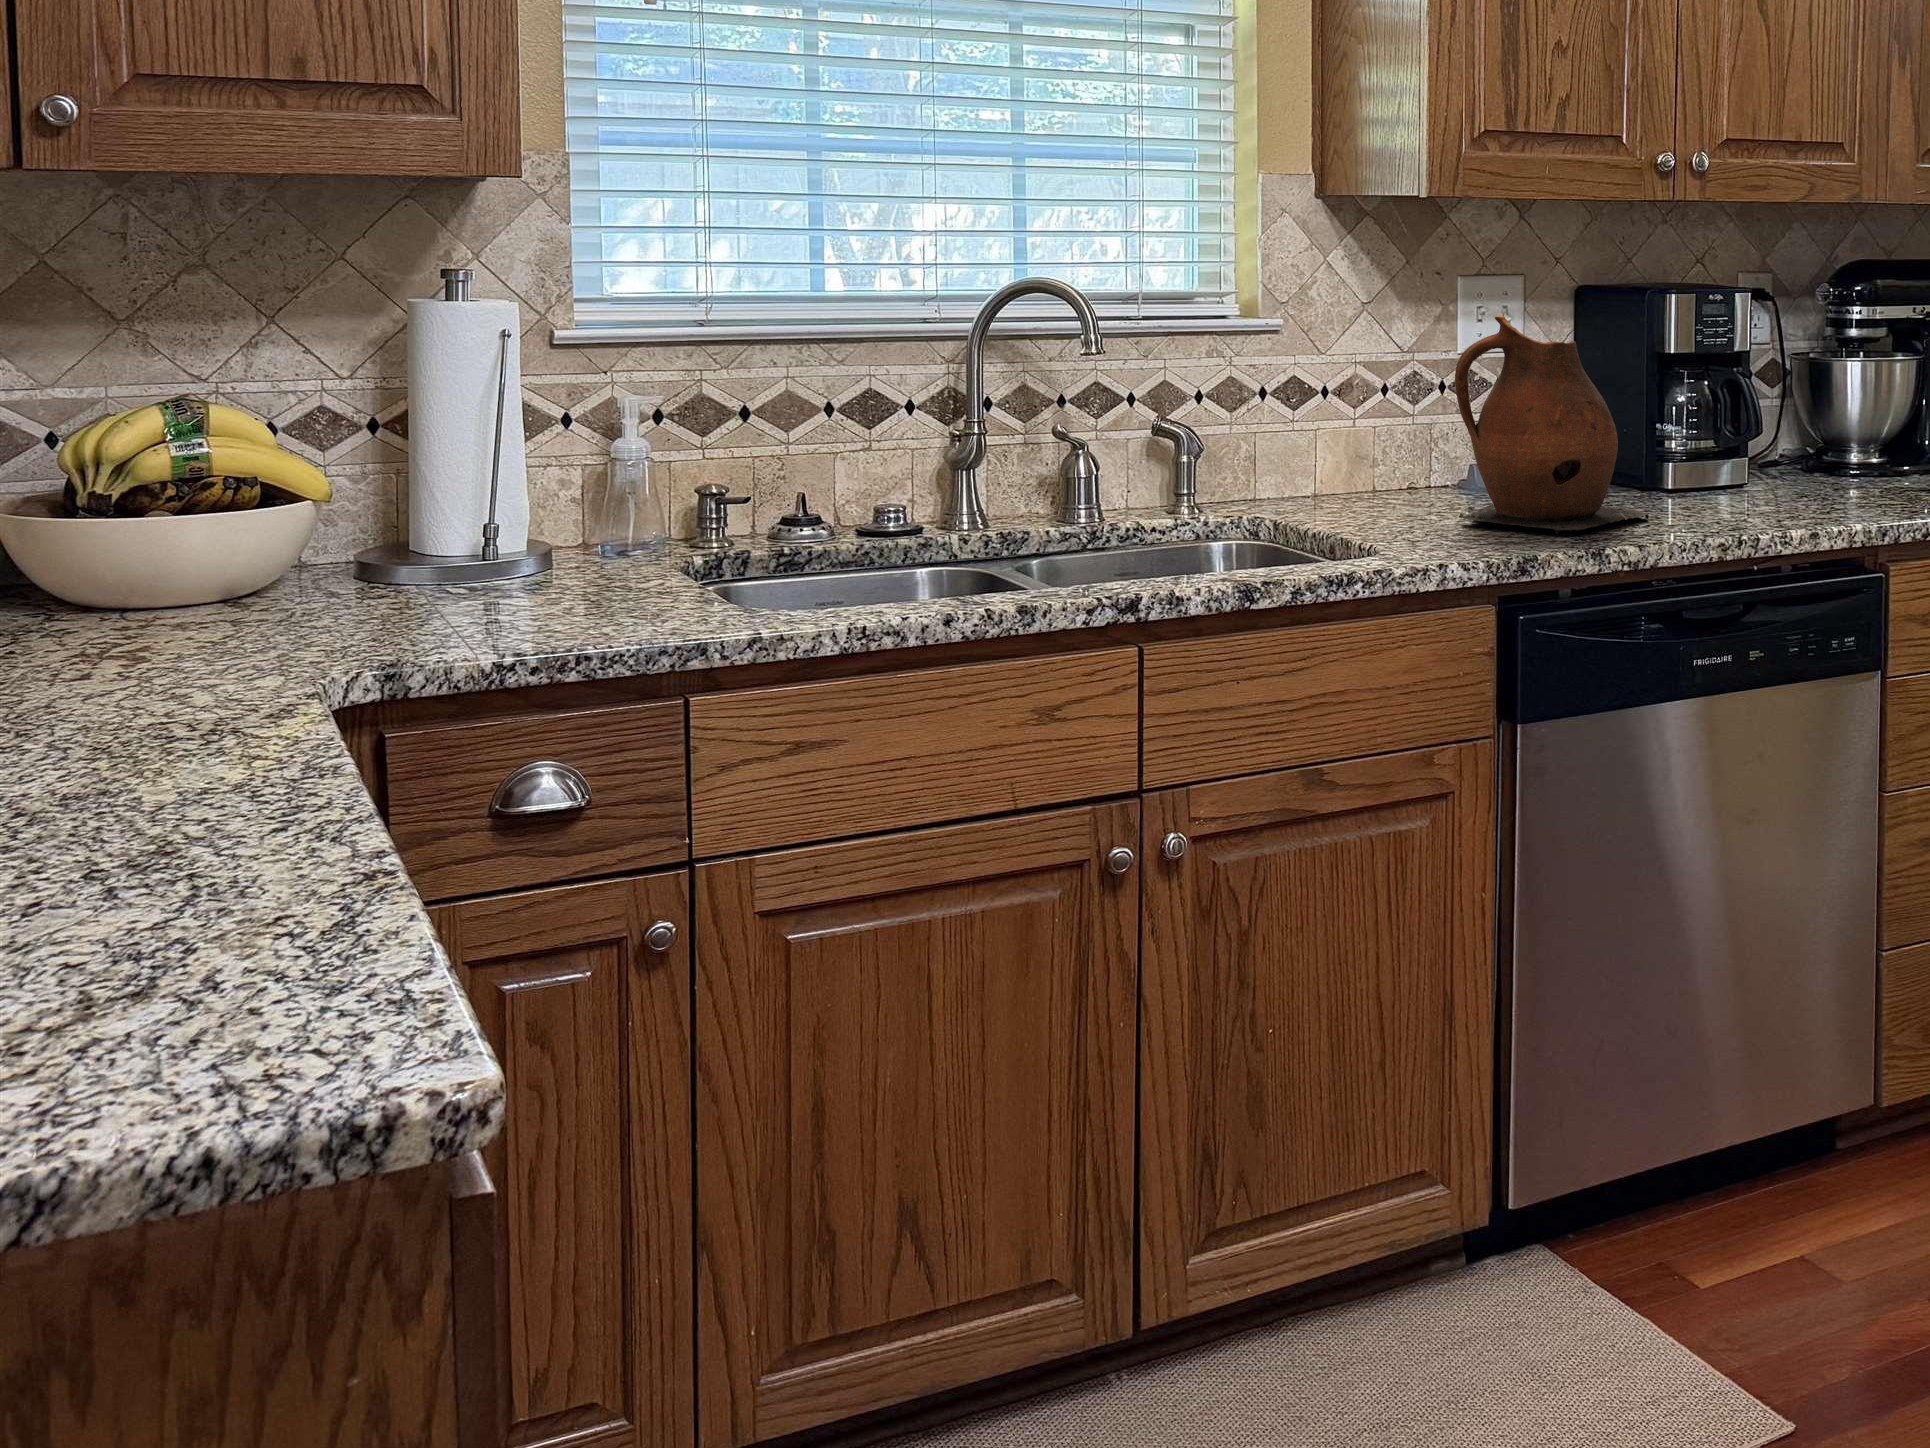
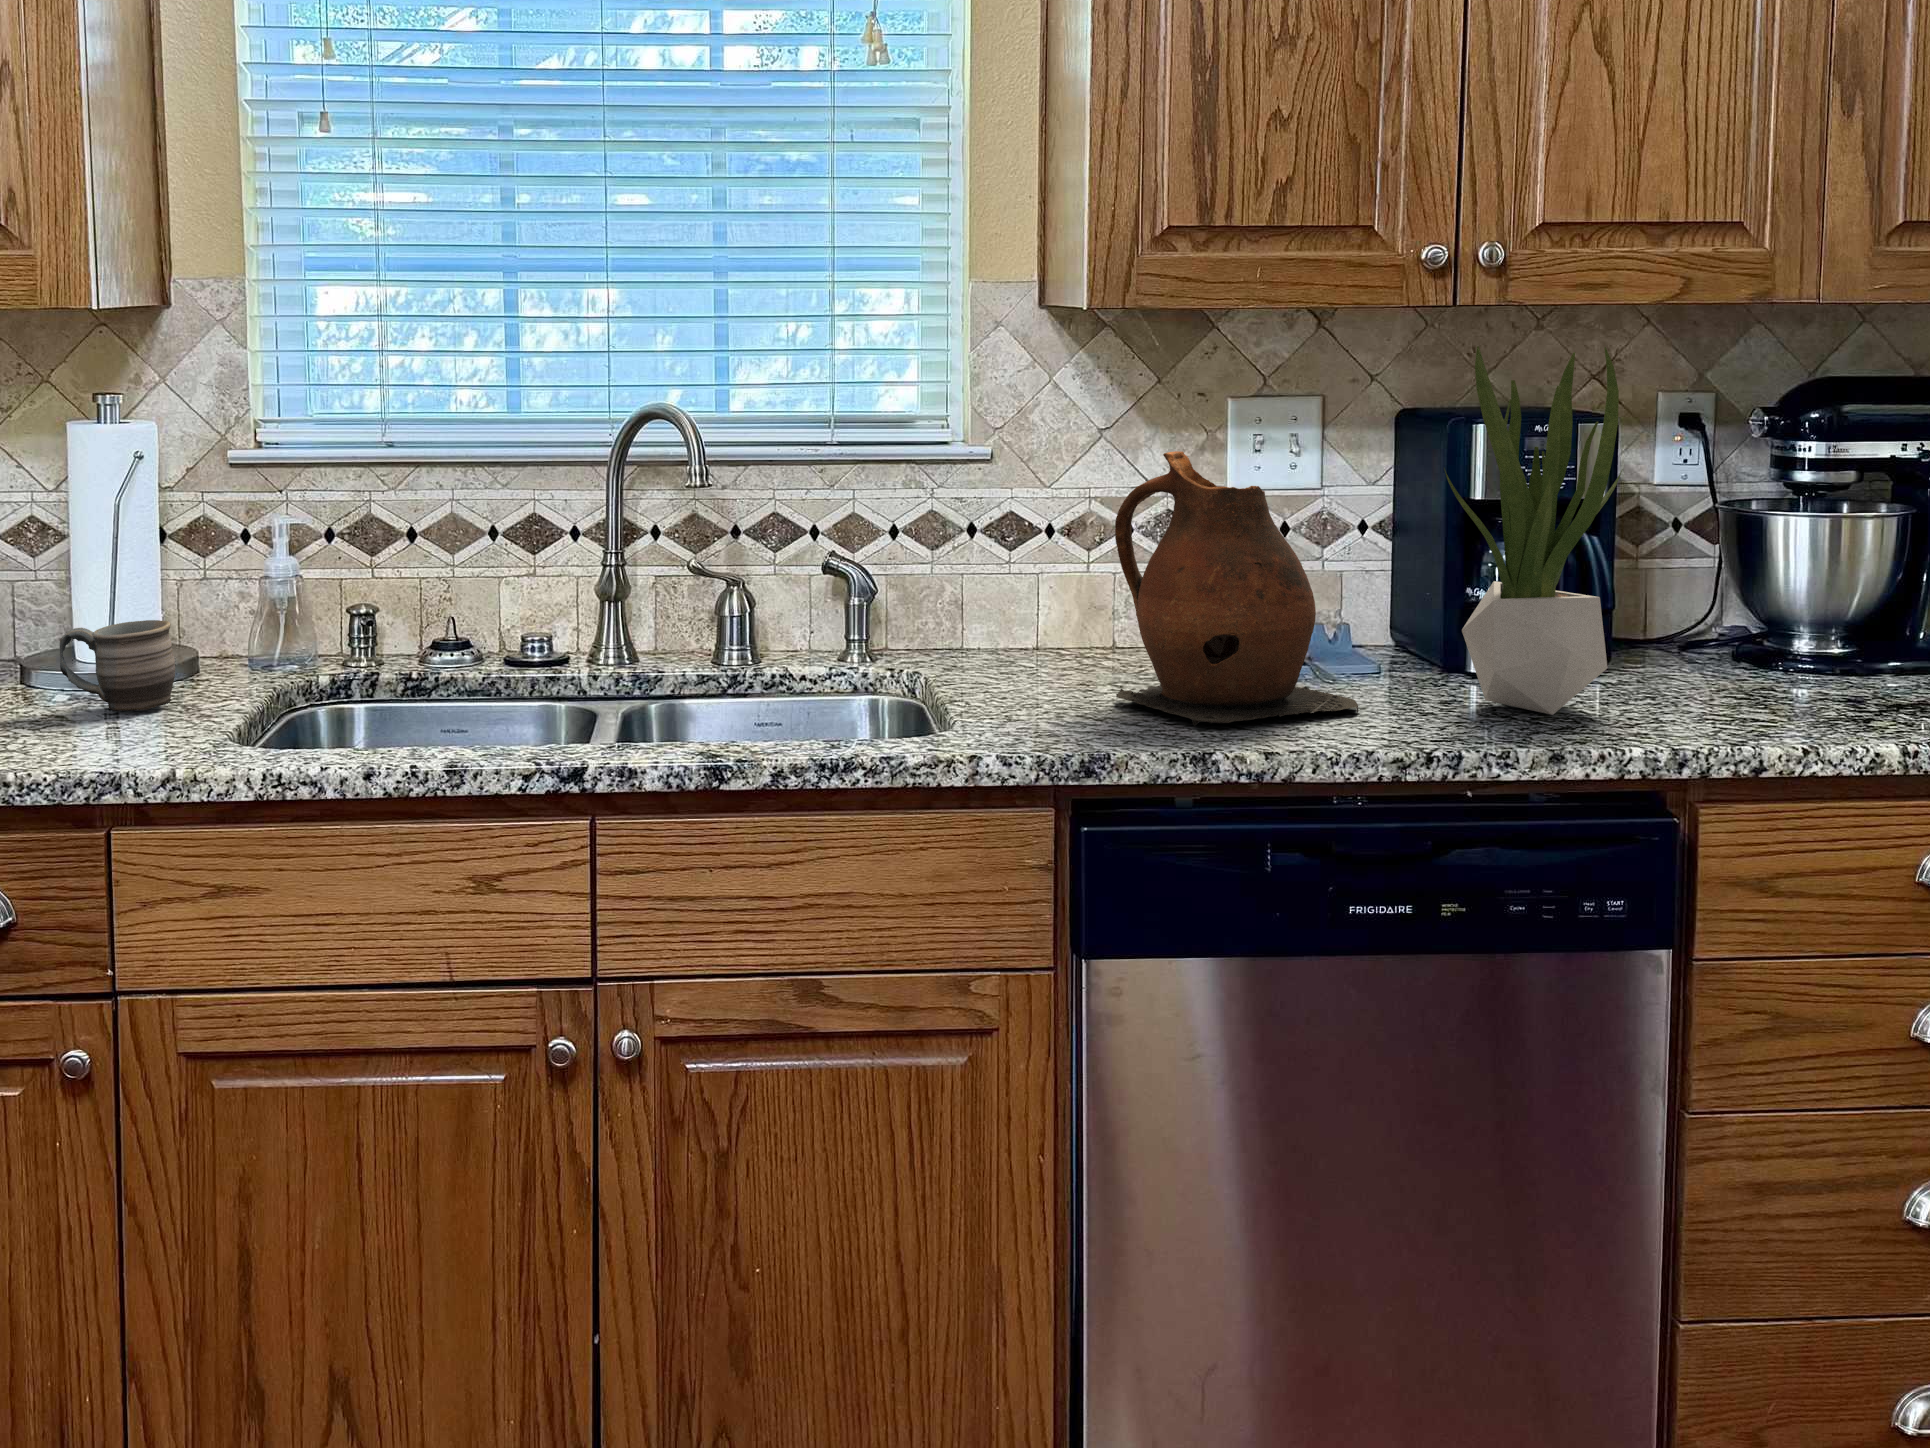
potted plant: none [1694,230,1824,511] -> present [1444,346,1622,715]
mug: none [493,501,616,595] -> present [60,620,175,711]

